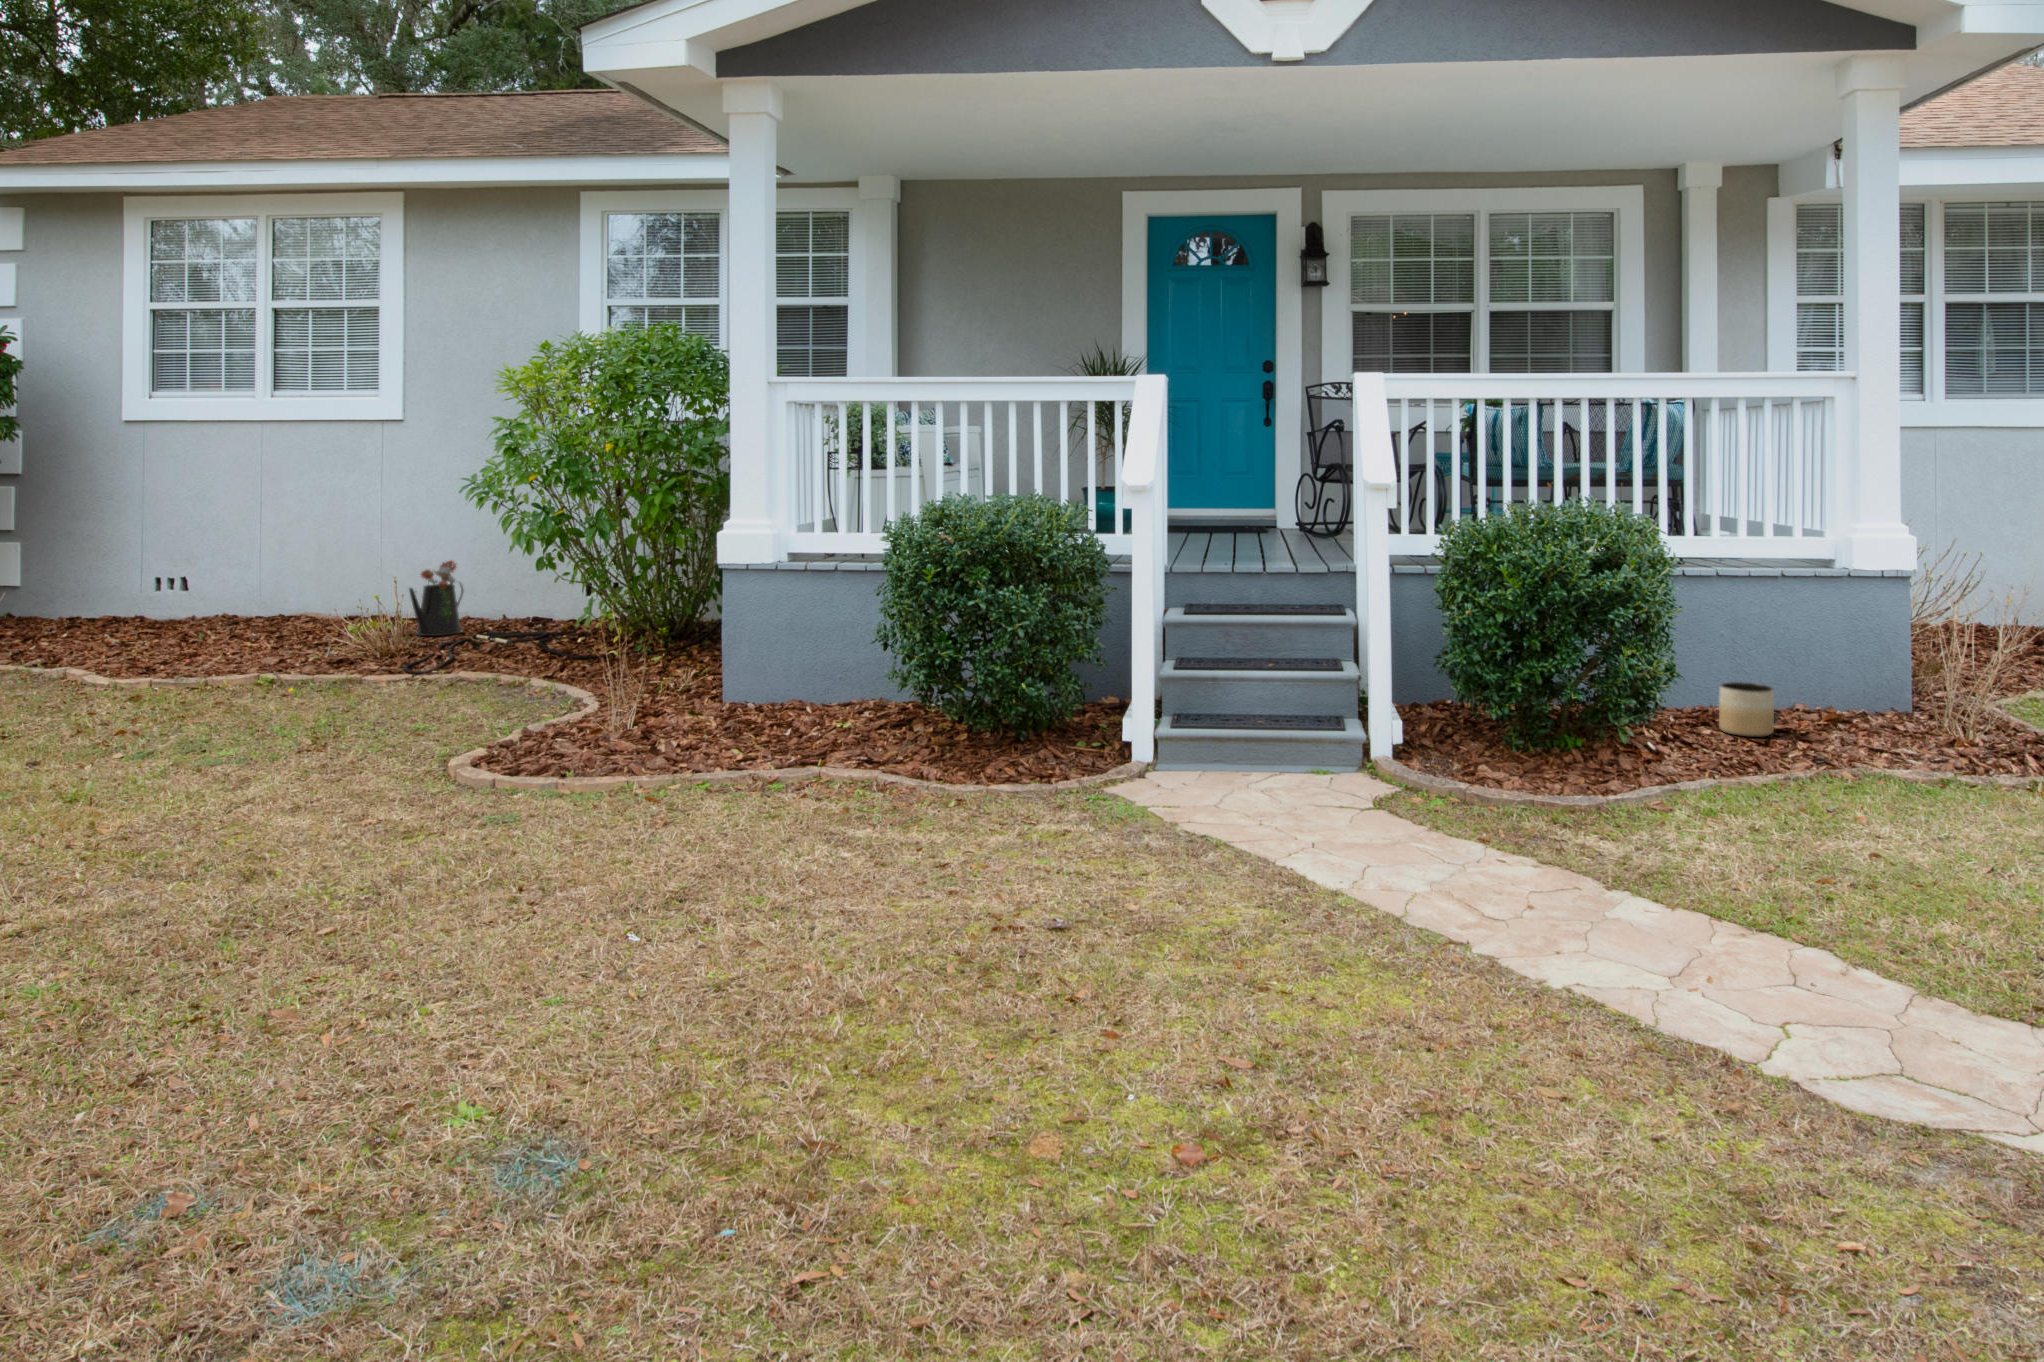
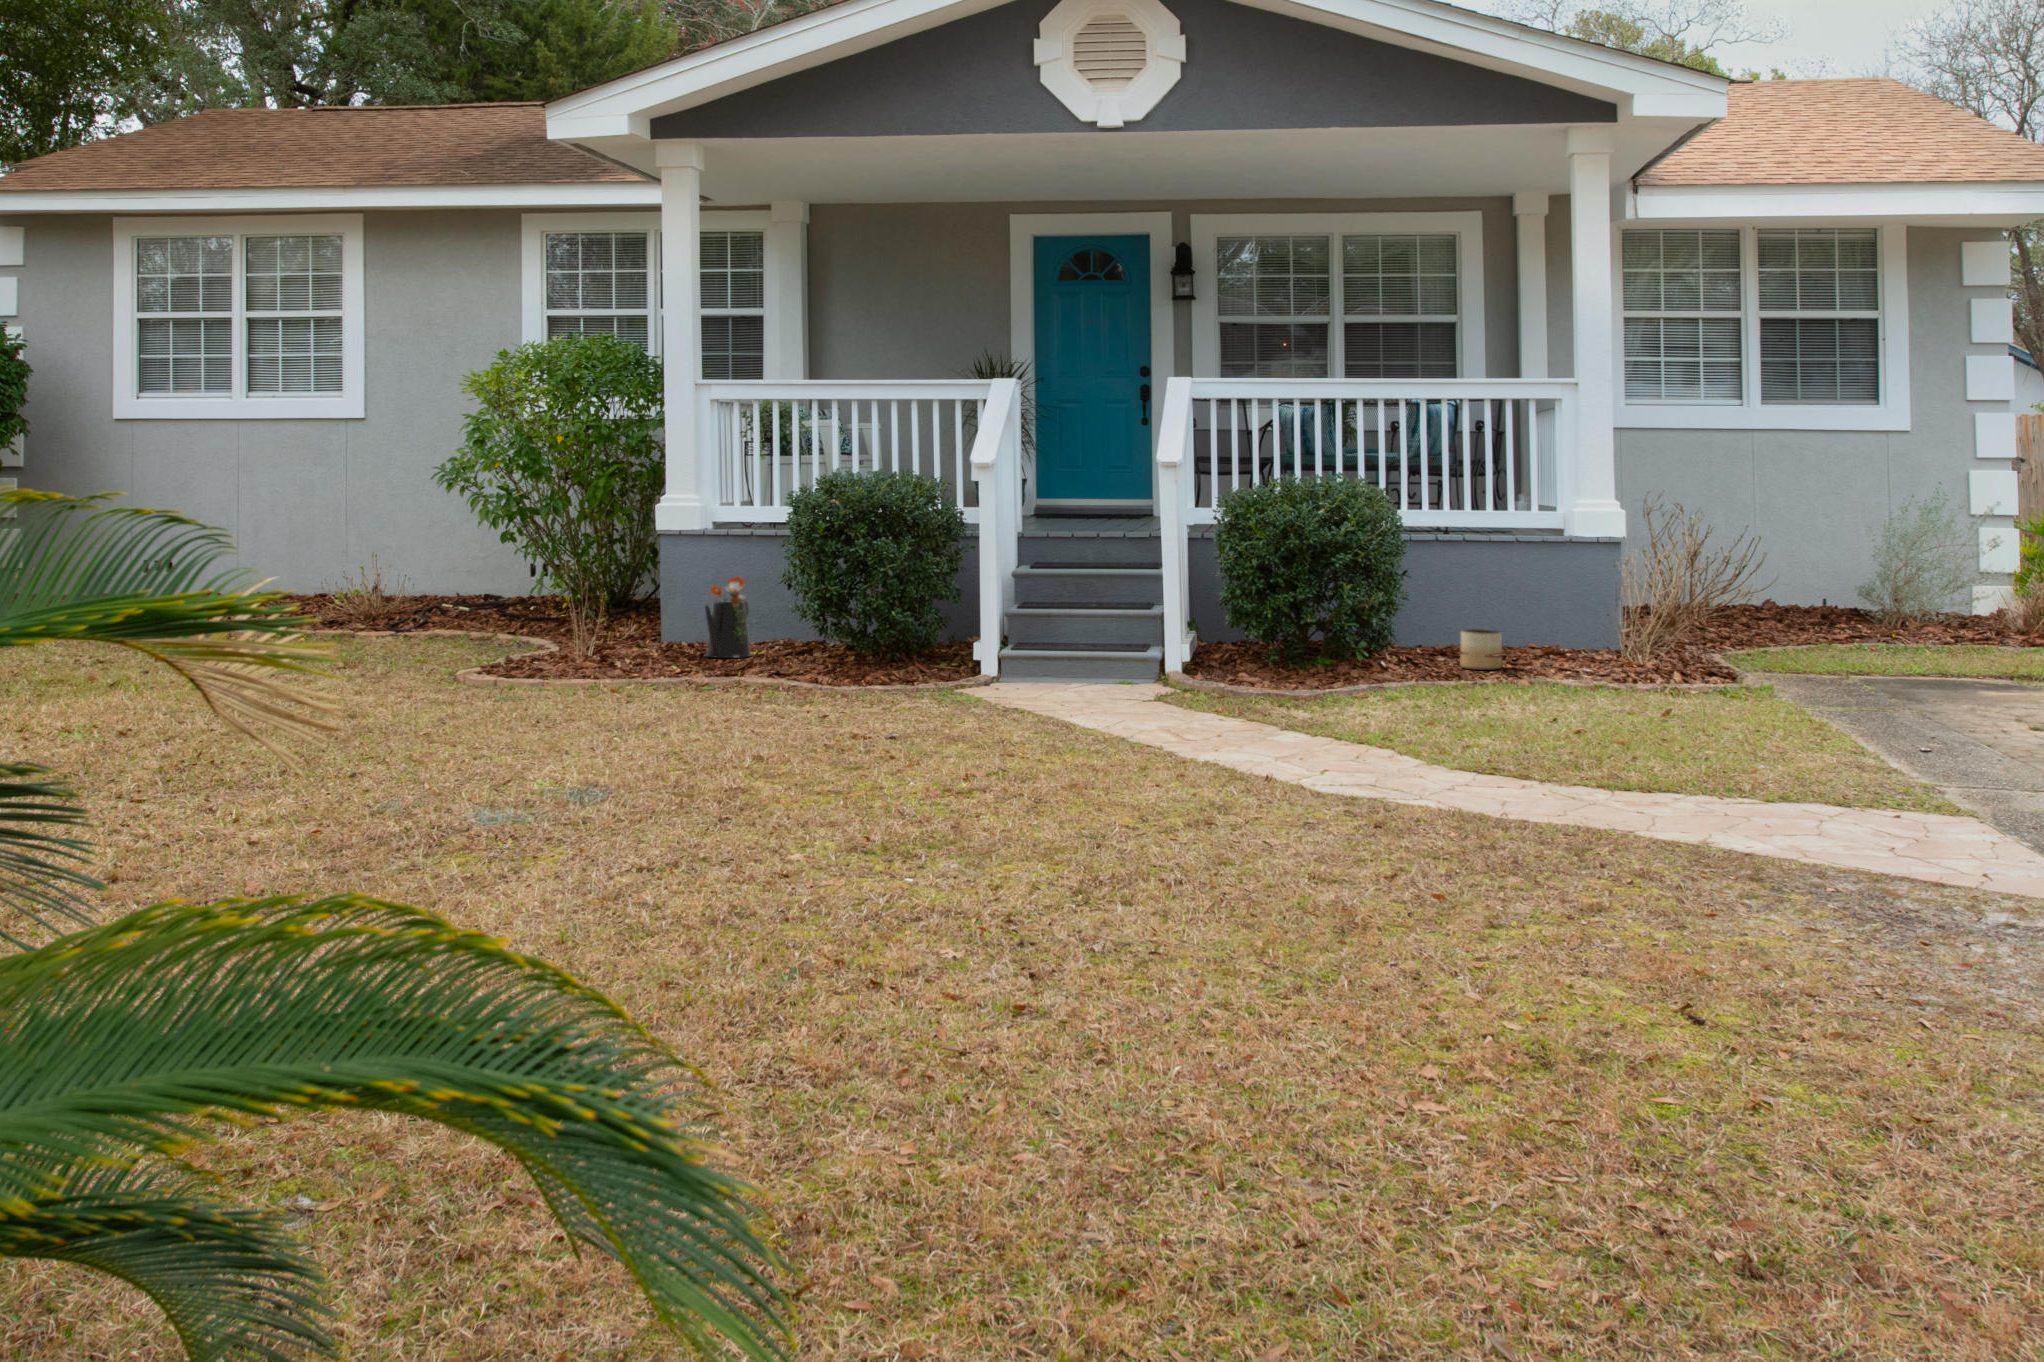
watering can: present [409,561,463,636] -> present [705,576,751,658]

